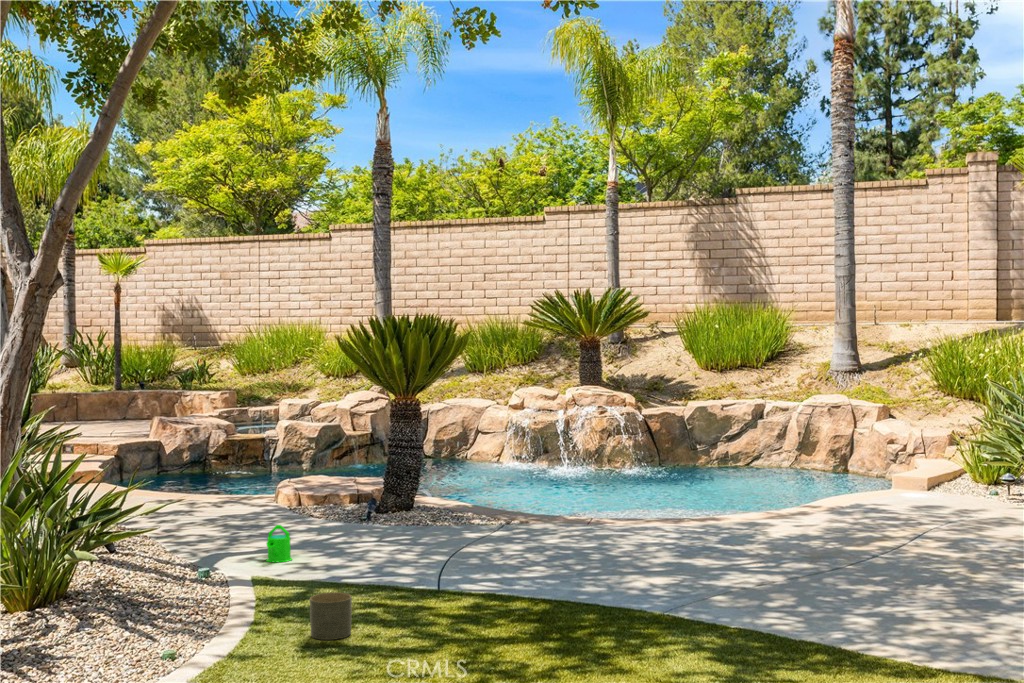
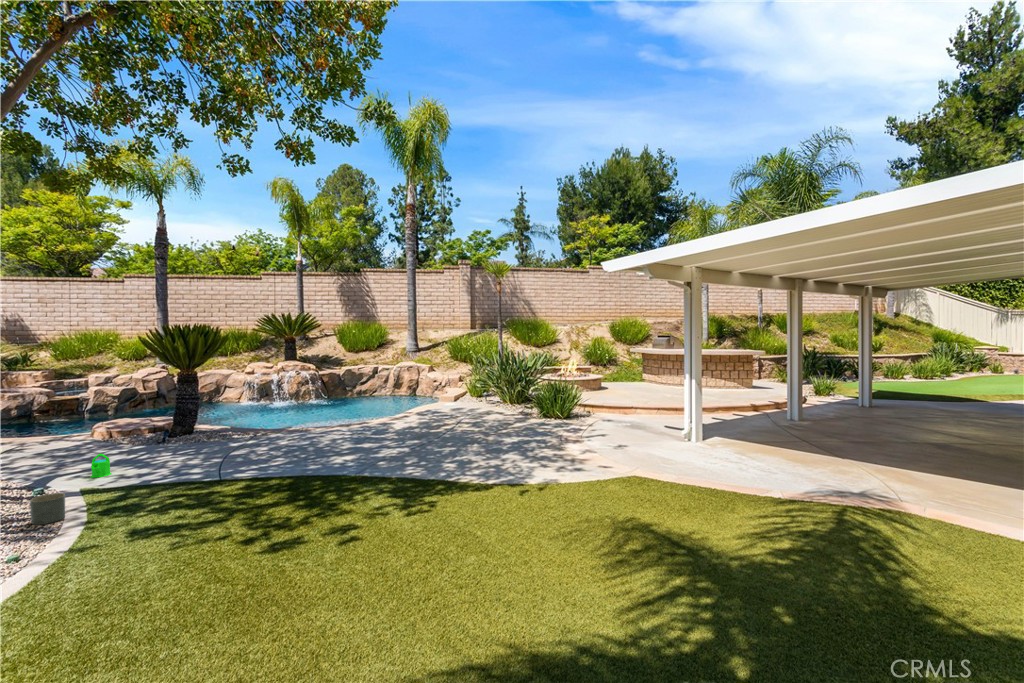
planter: present [310,592,352,640] -> present [30,493,65,525]

